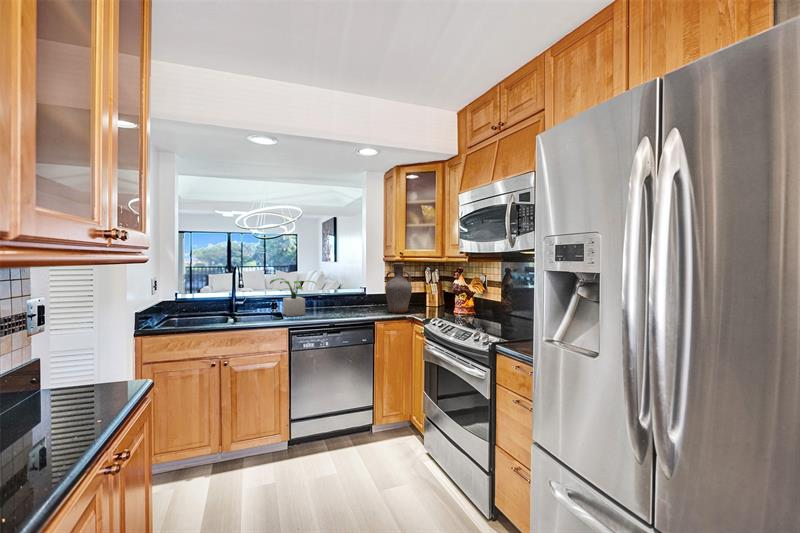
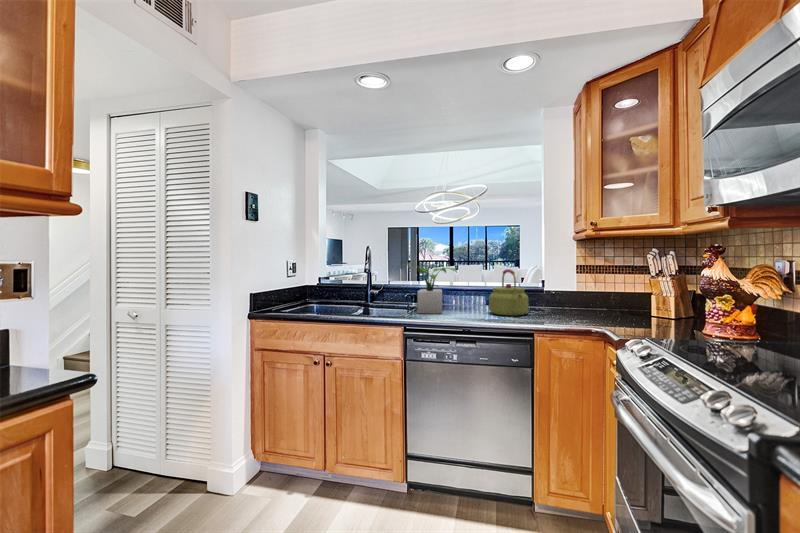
vase: present [385,263,412,313] -> none [562,239,612,323]
kettle: none [336,281,362,312] -> present [489,269,529,316]

